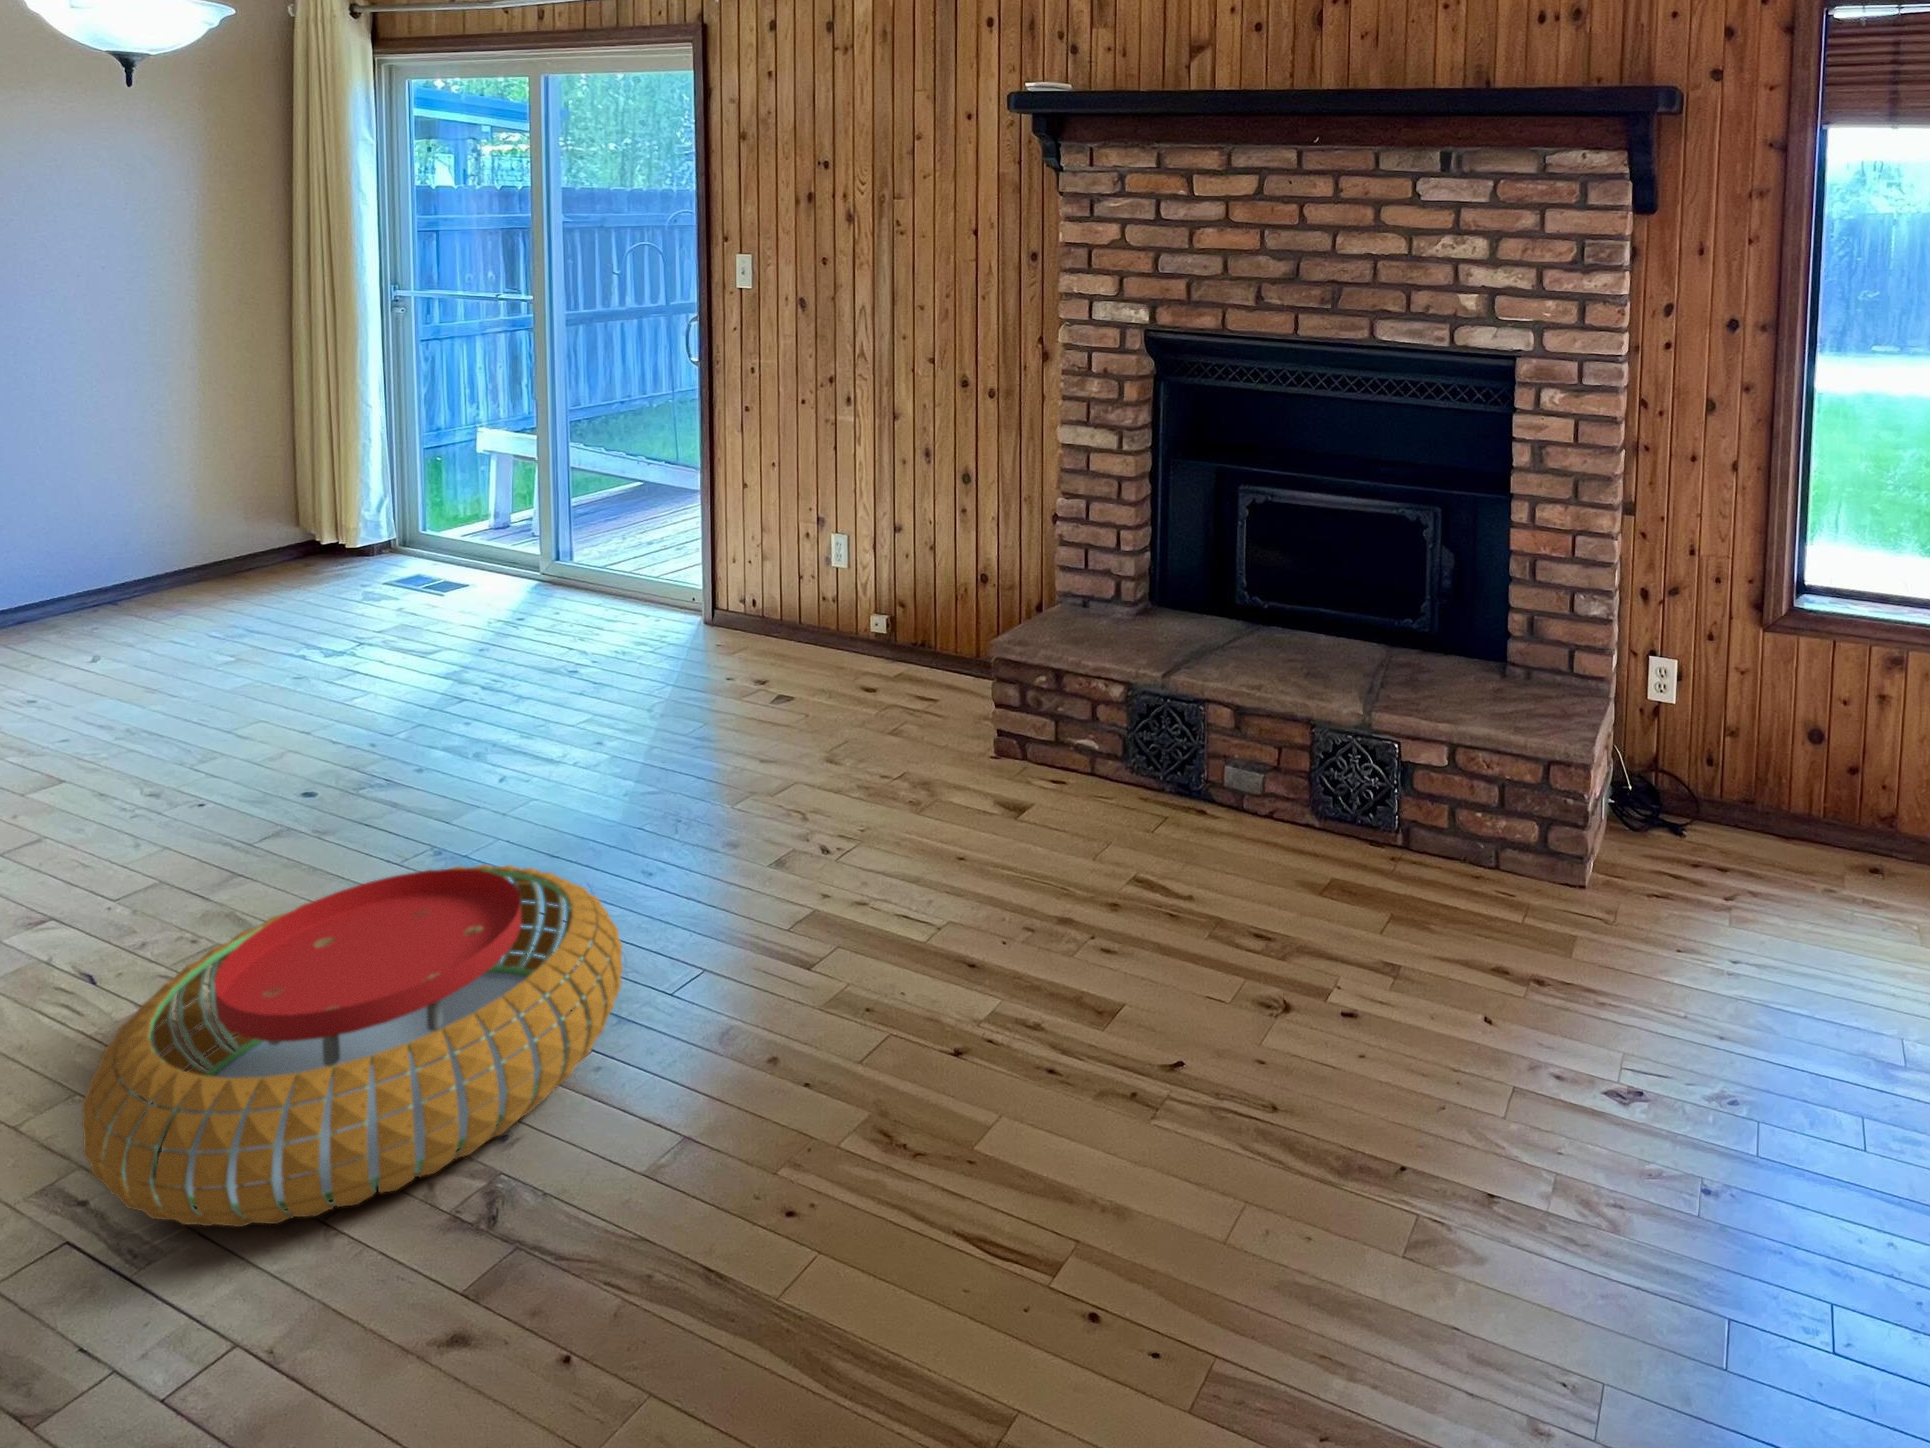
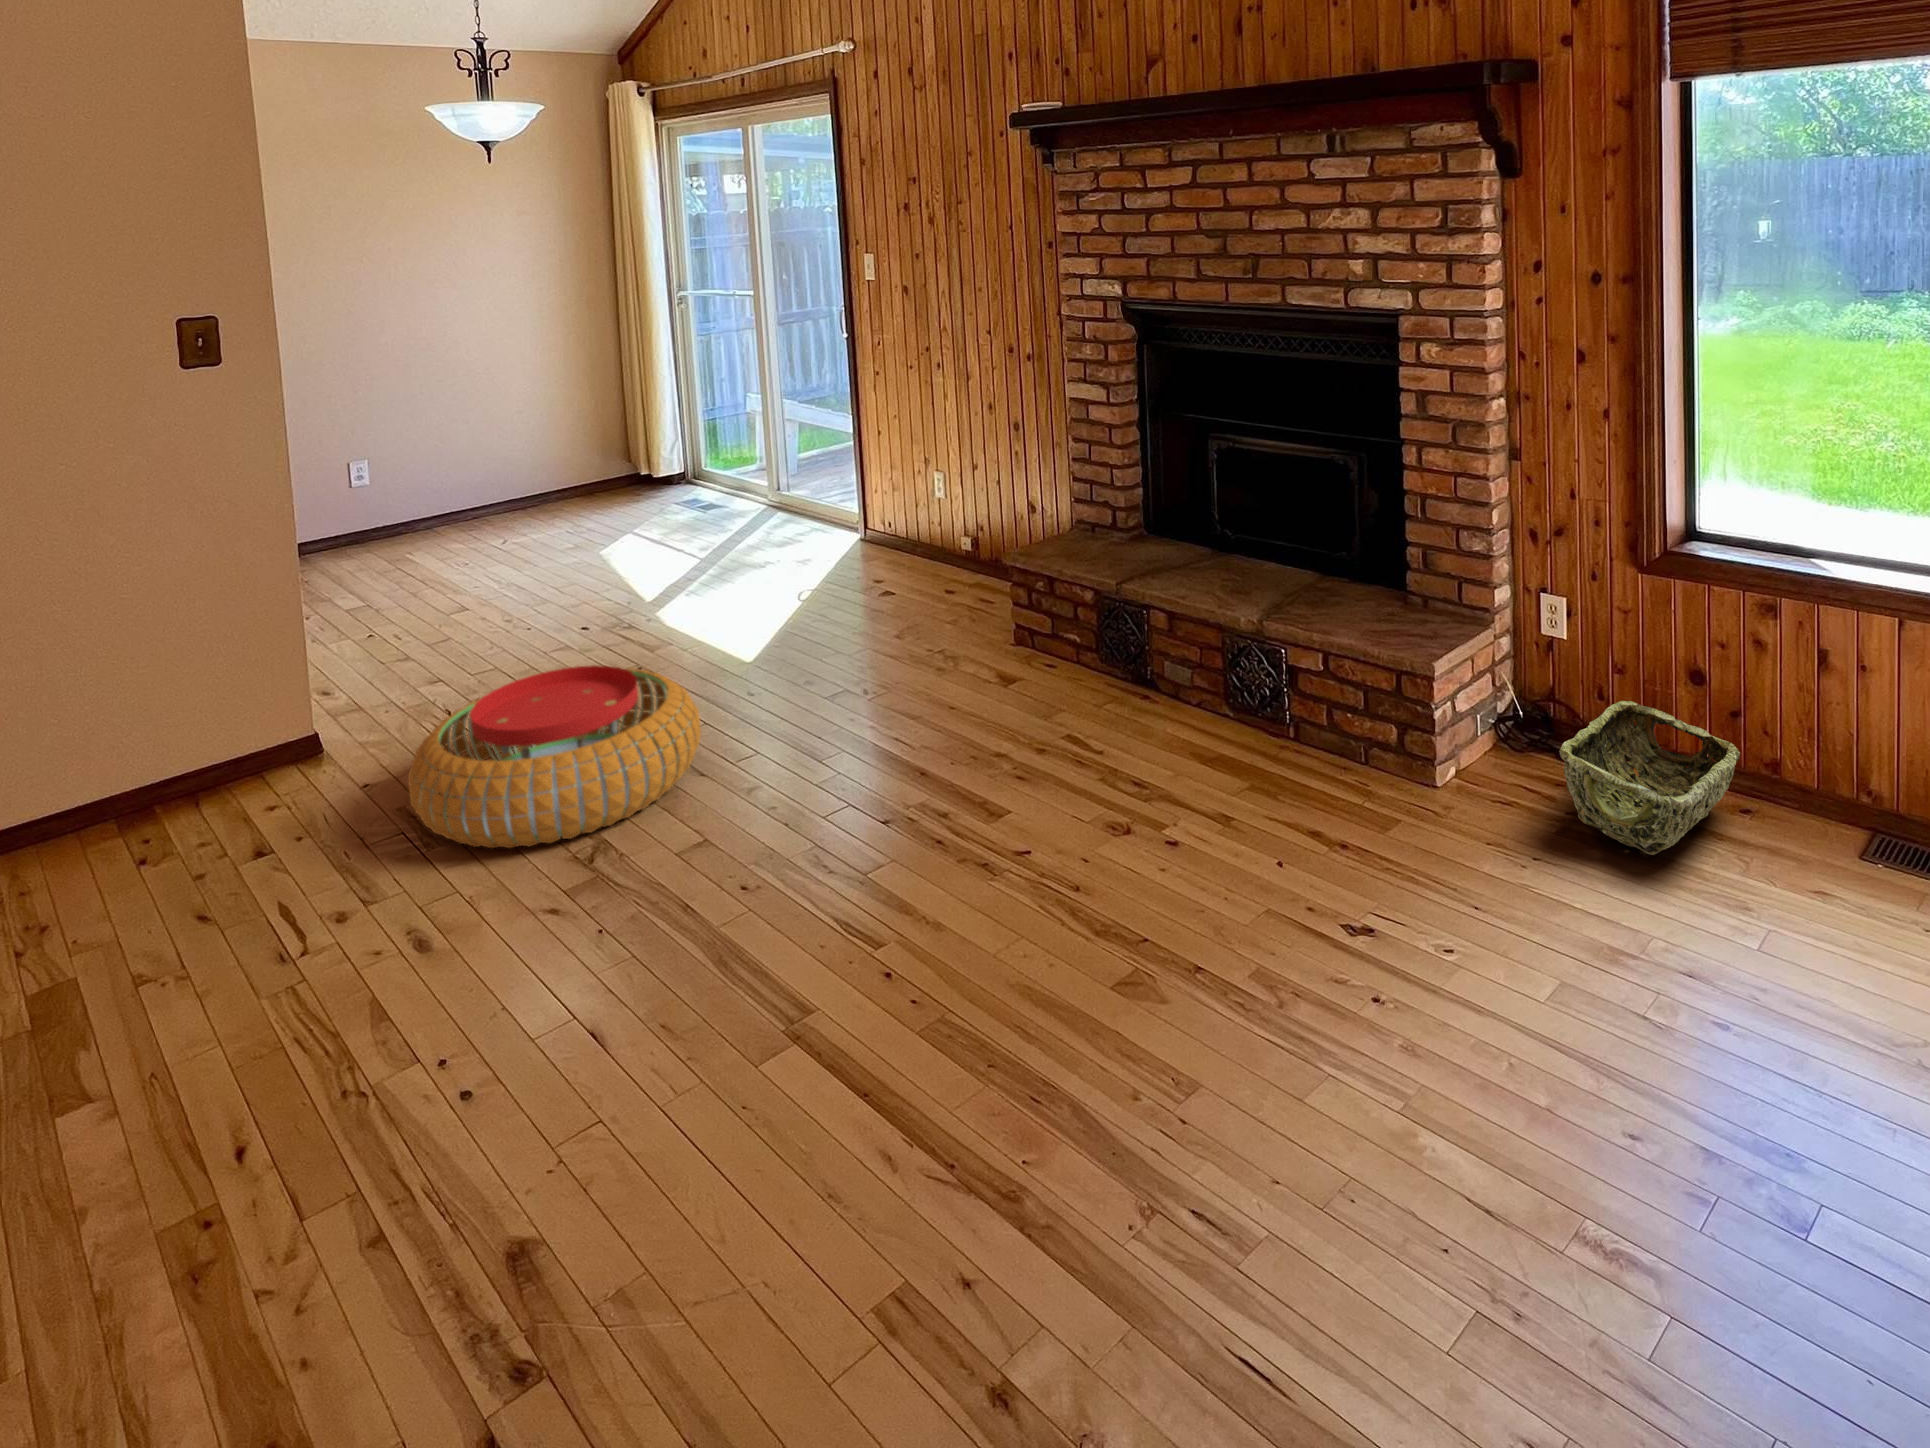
woven basket: none [1740,768,1886,939] -> present [1560,701,1740,855]

